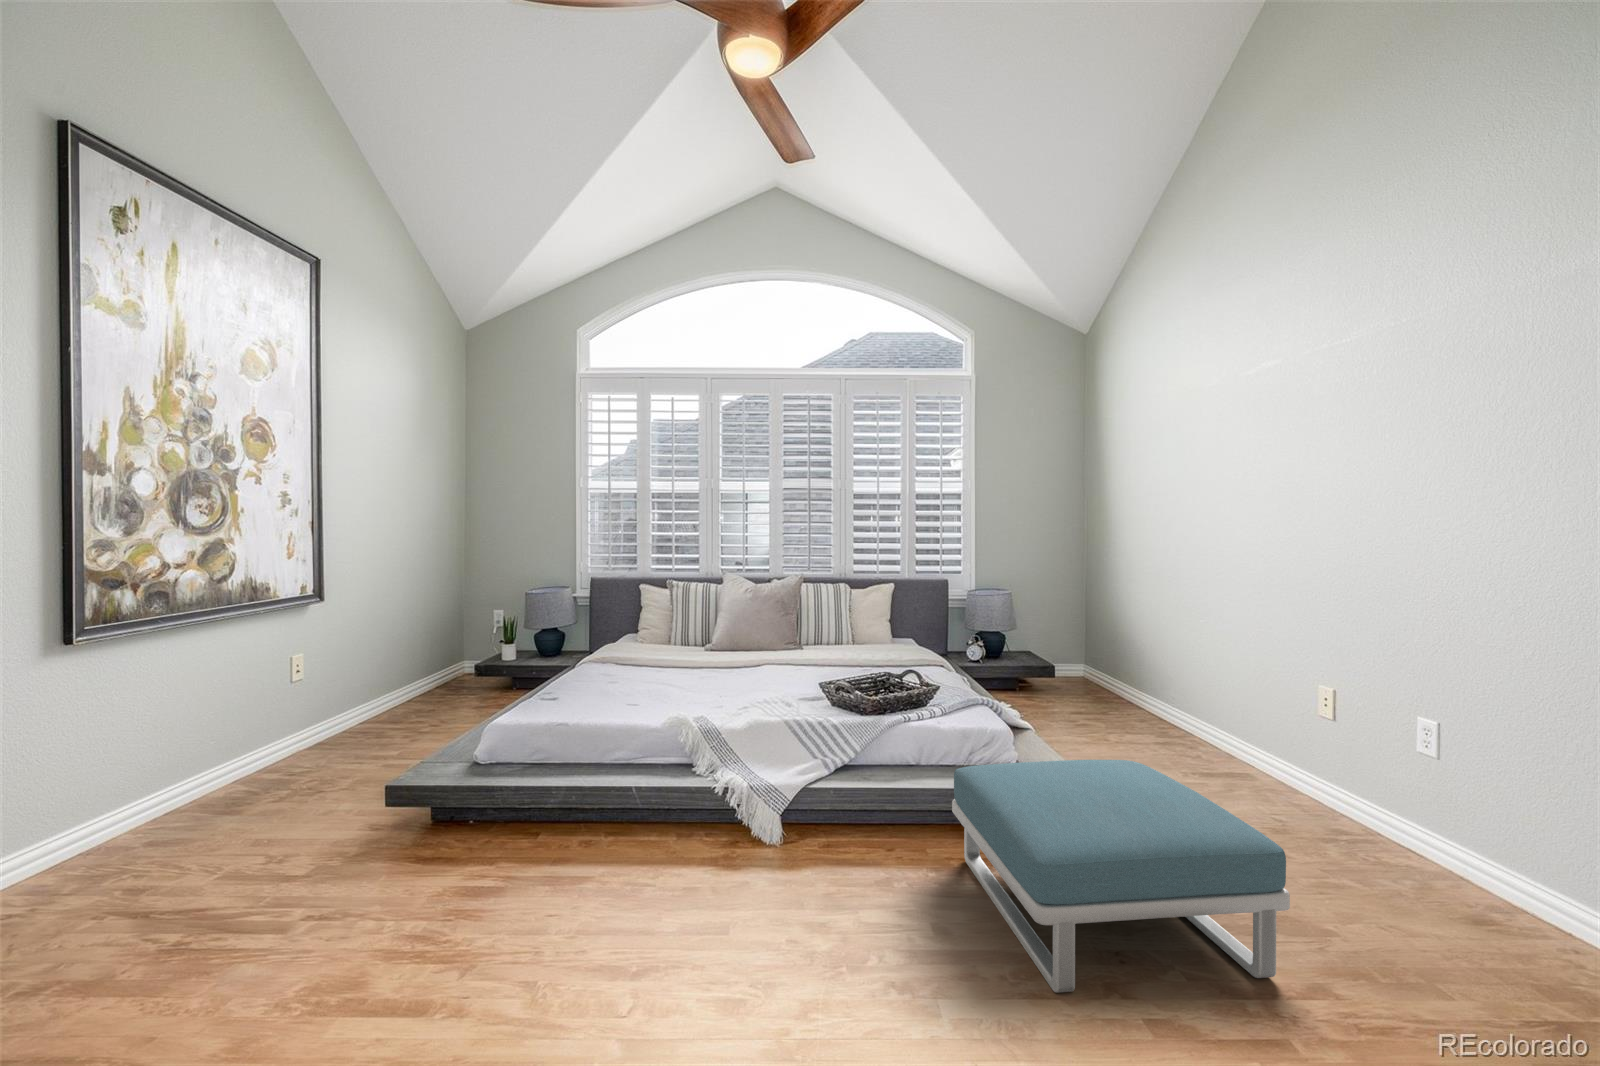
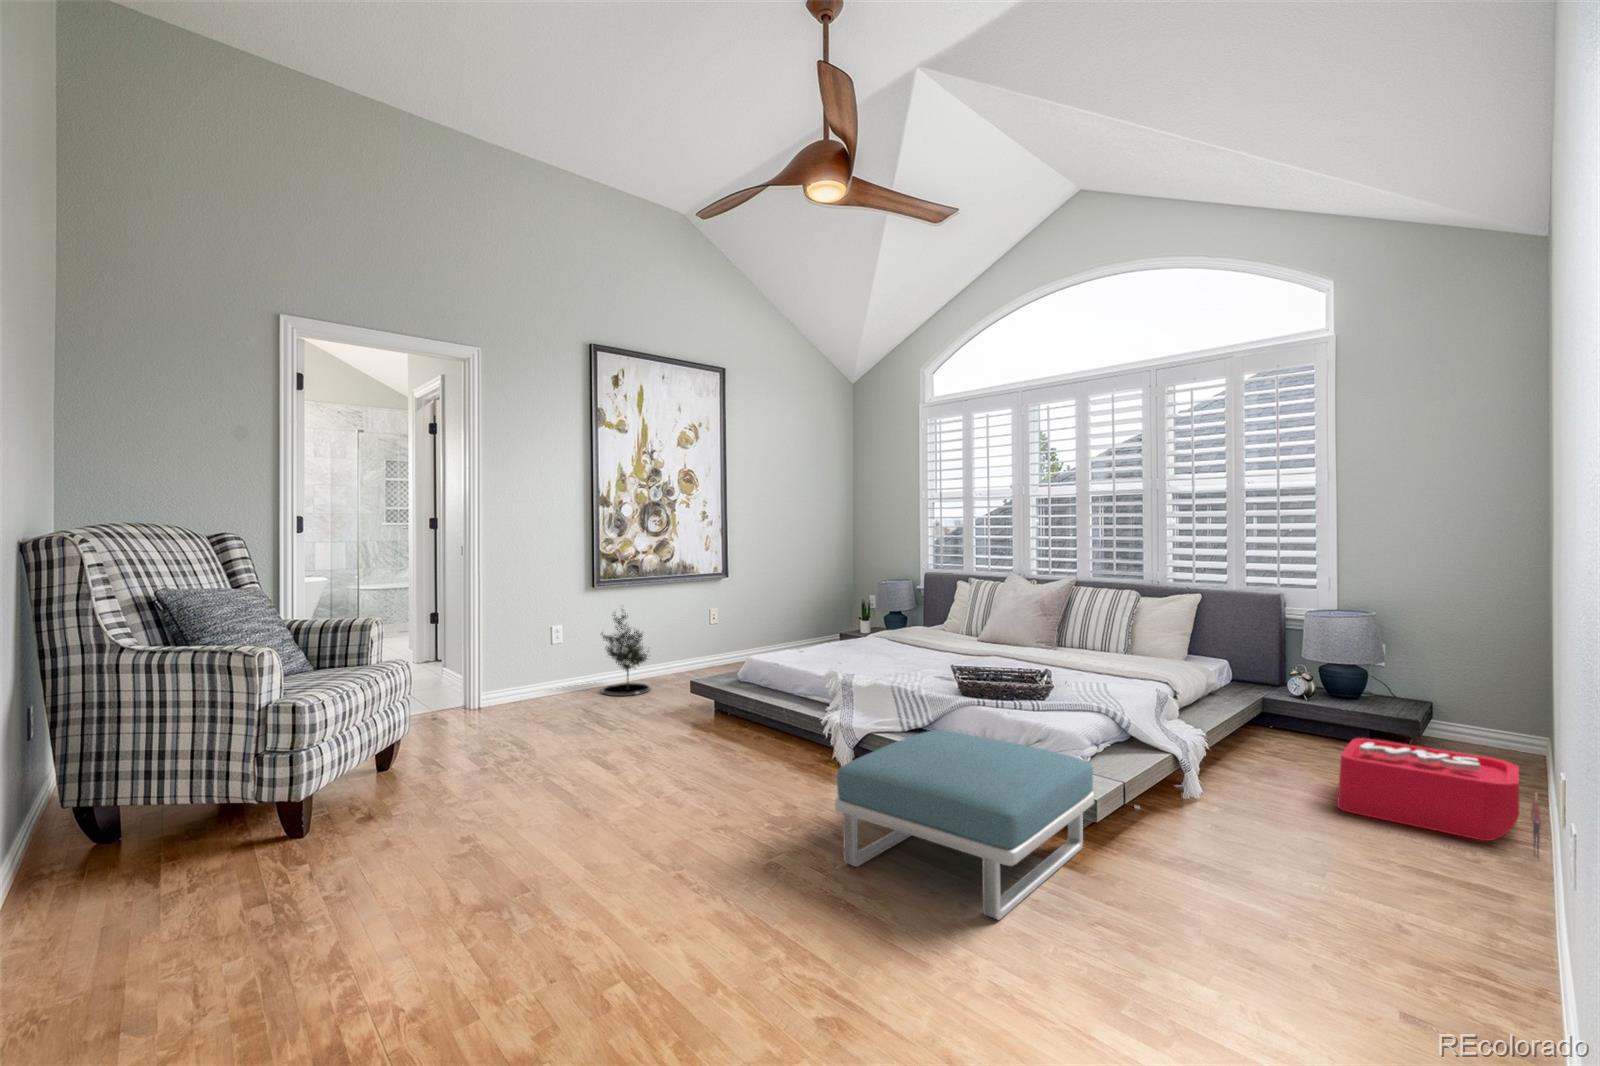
potted tree: none [94,668,241,856] -> present [601,609,651,696]
storage bin: none [1092,686,1253,752] -> present [1337,738,1541,859]

